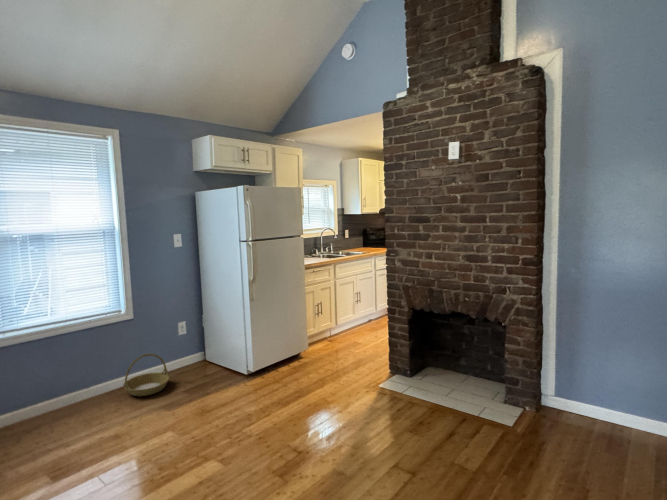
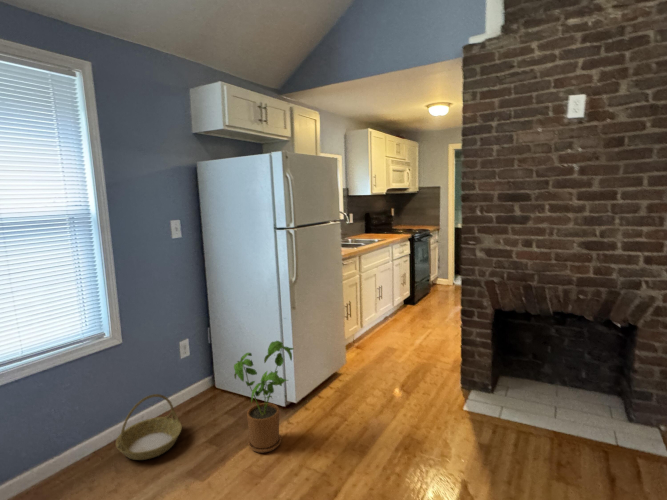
house plant: none [200,320,245,399] -> present [234,341,293,453]

